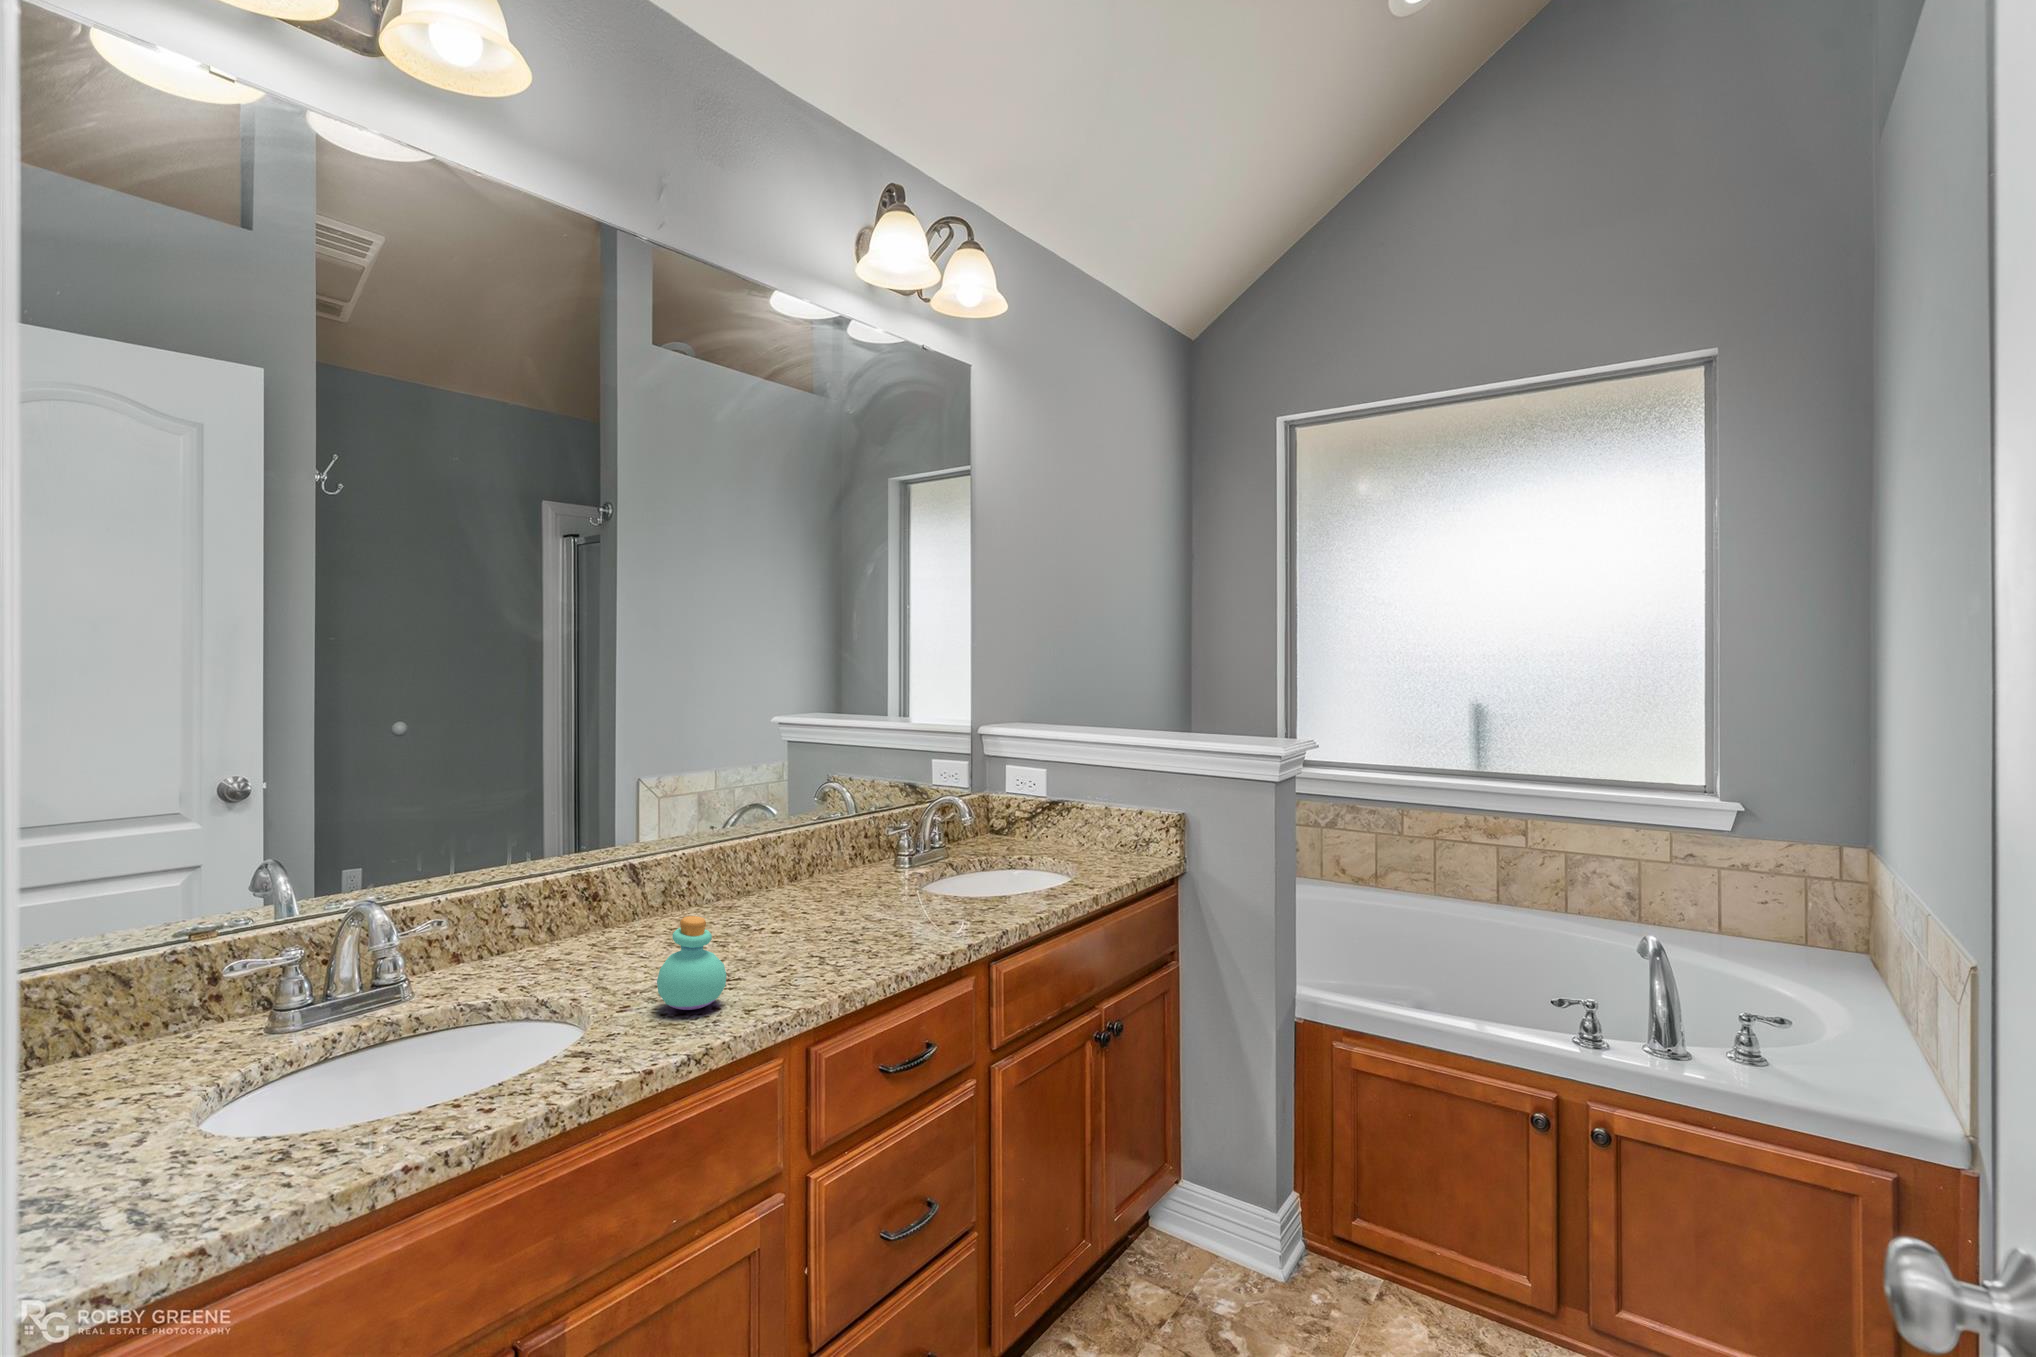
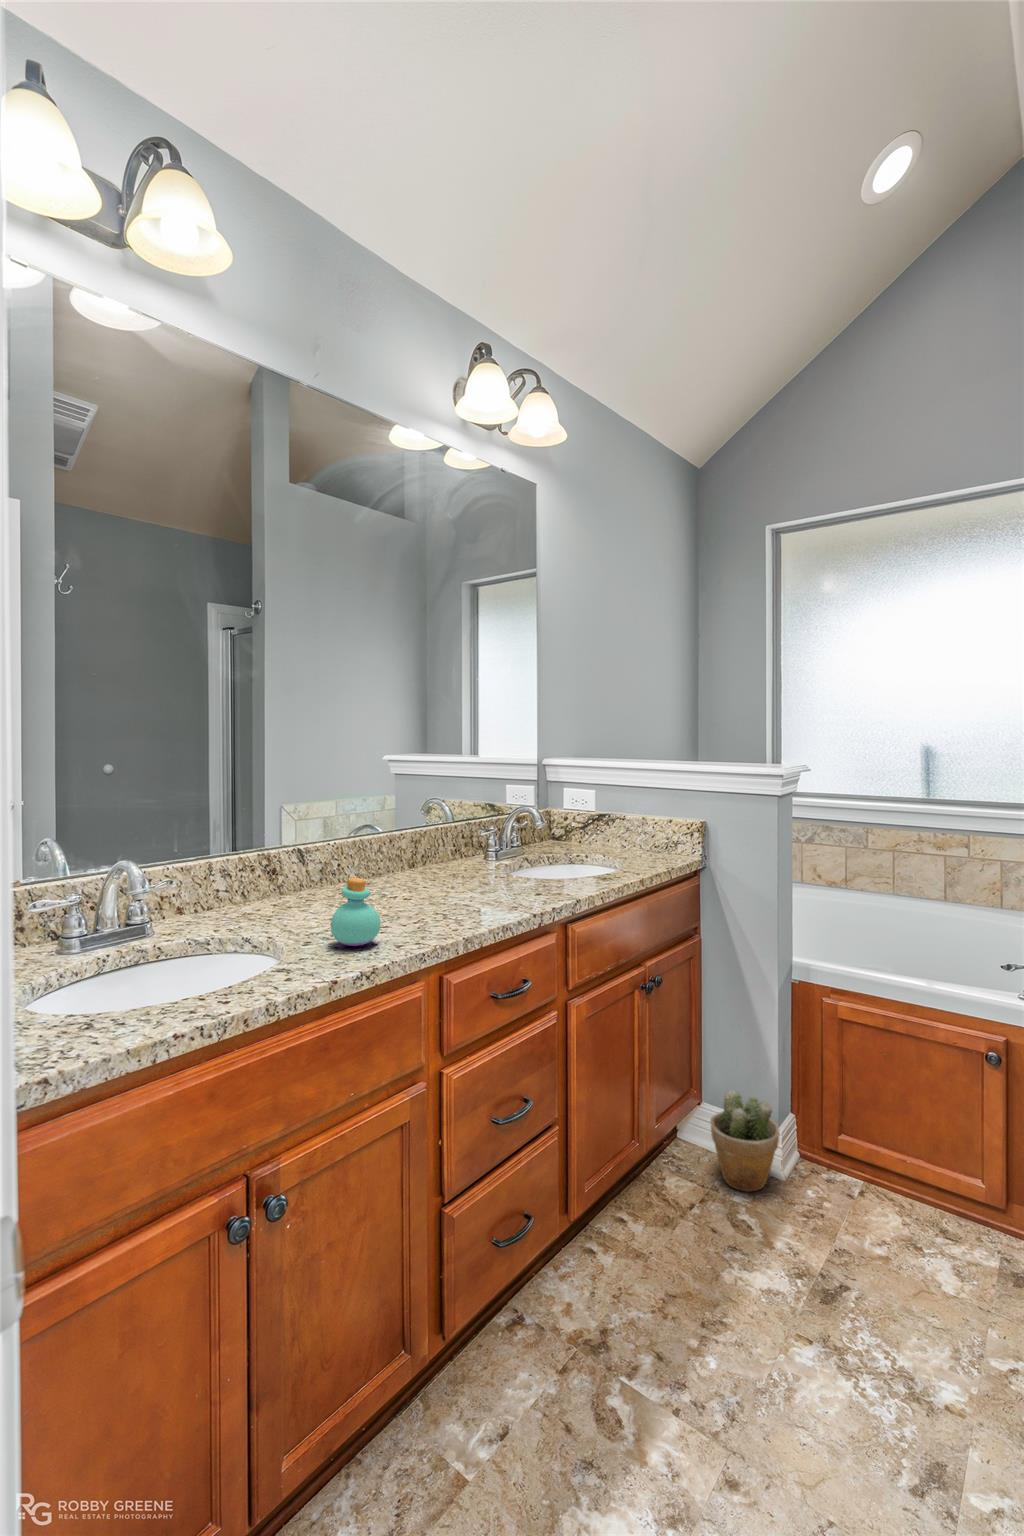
potted plant: none [1188,1165,1276,1300] -> present [710,1090,780,1192]

